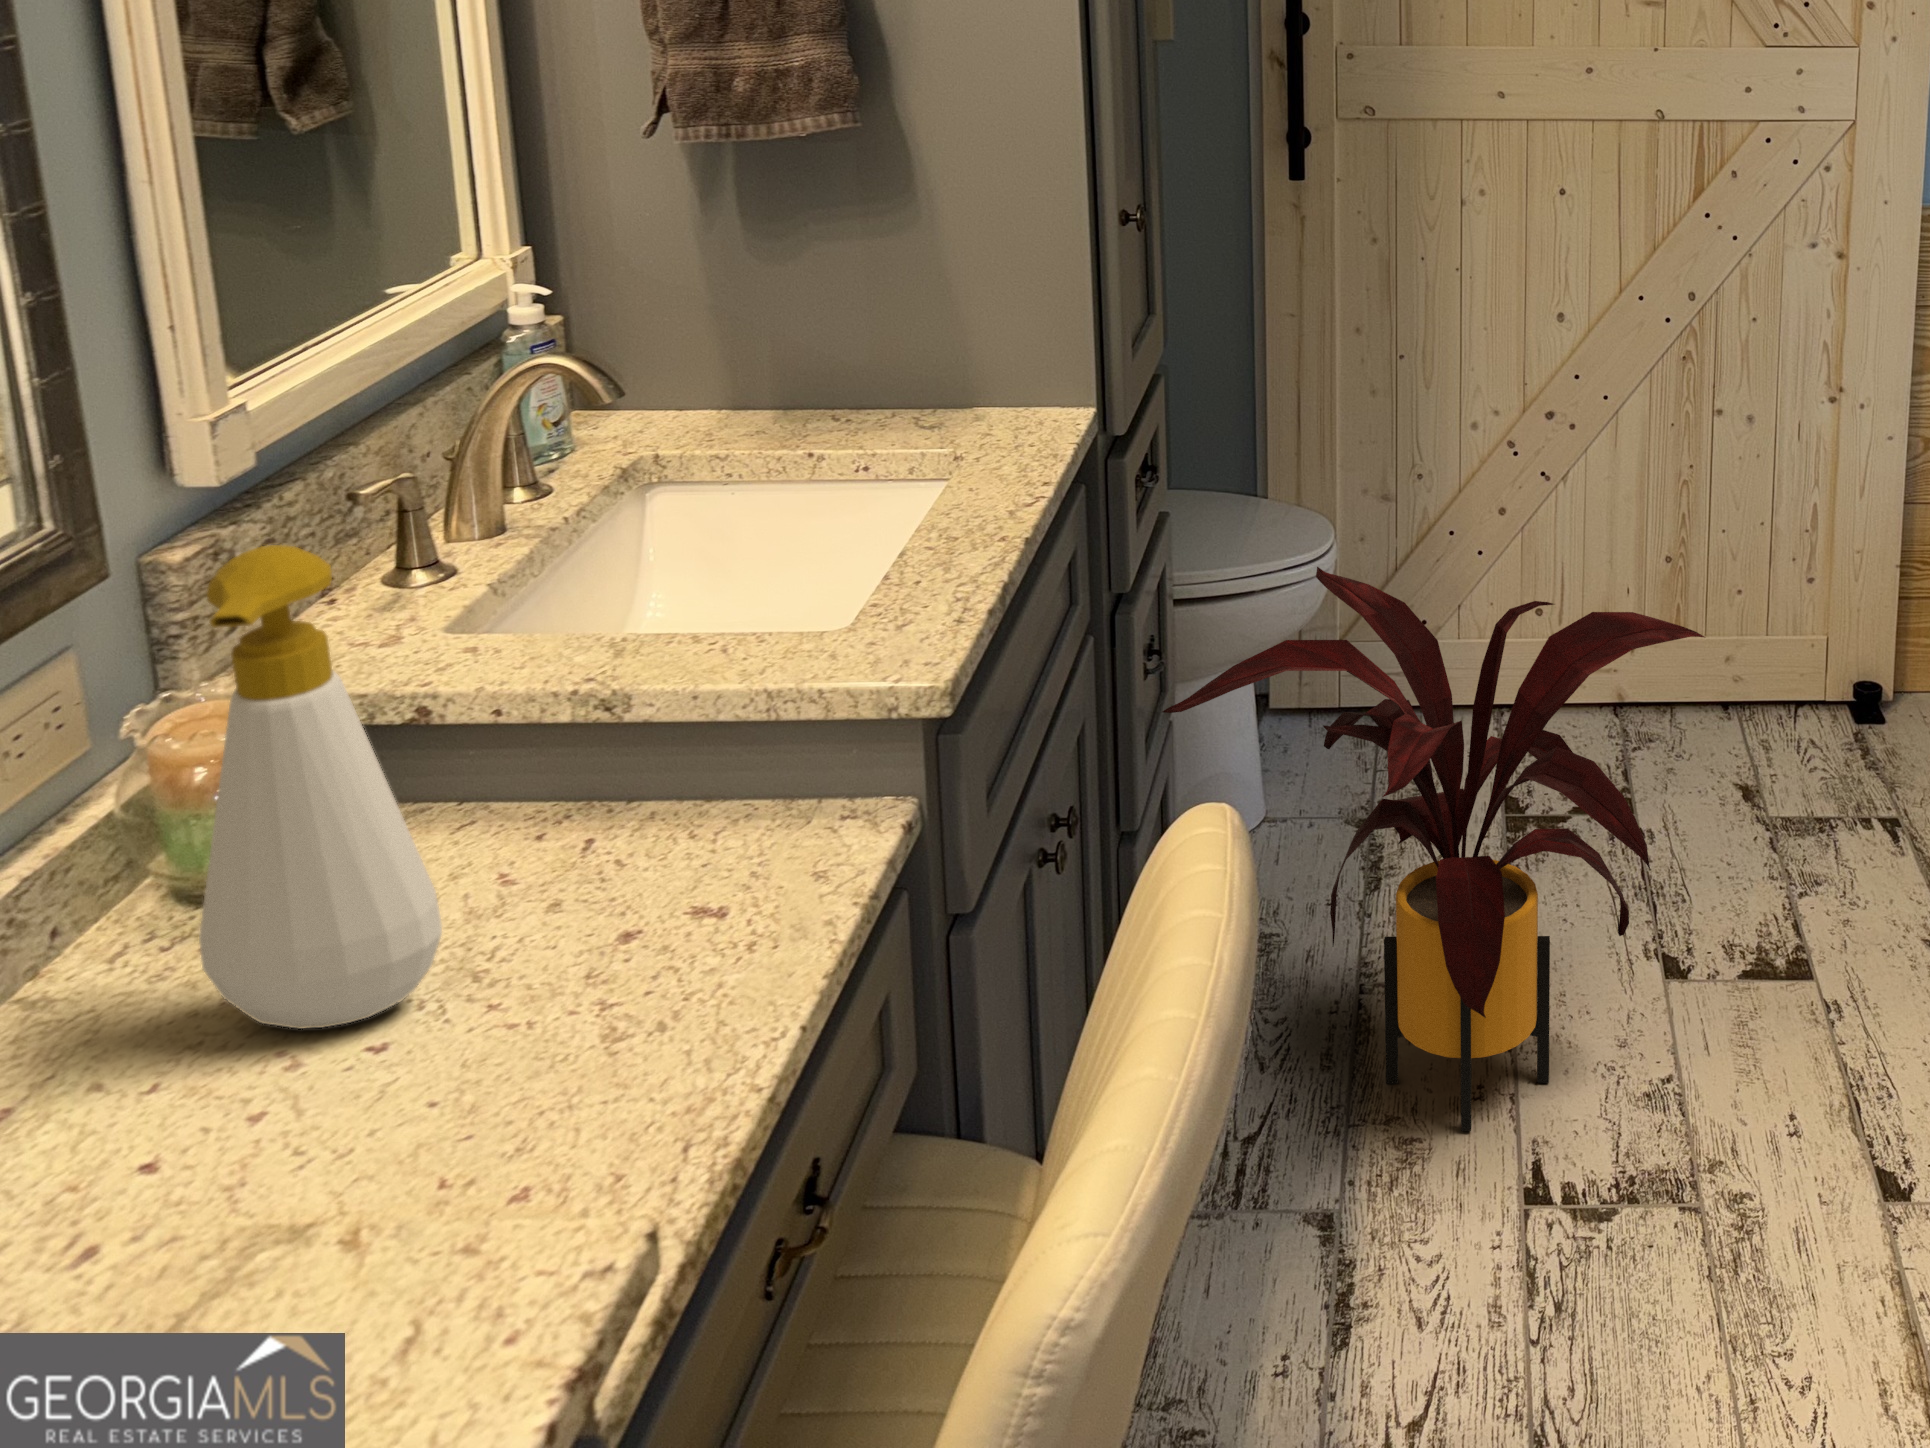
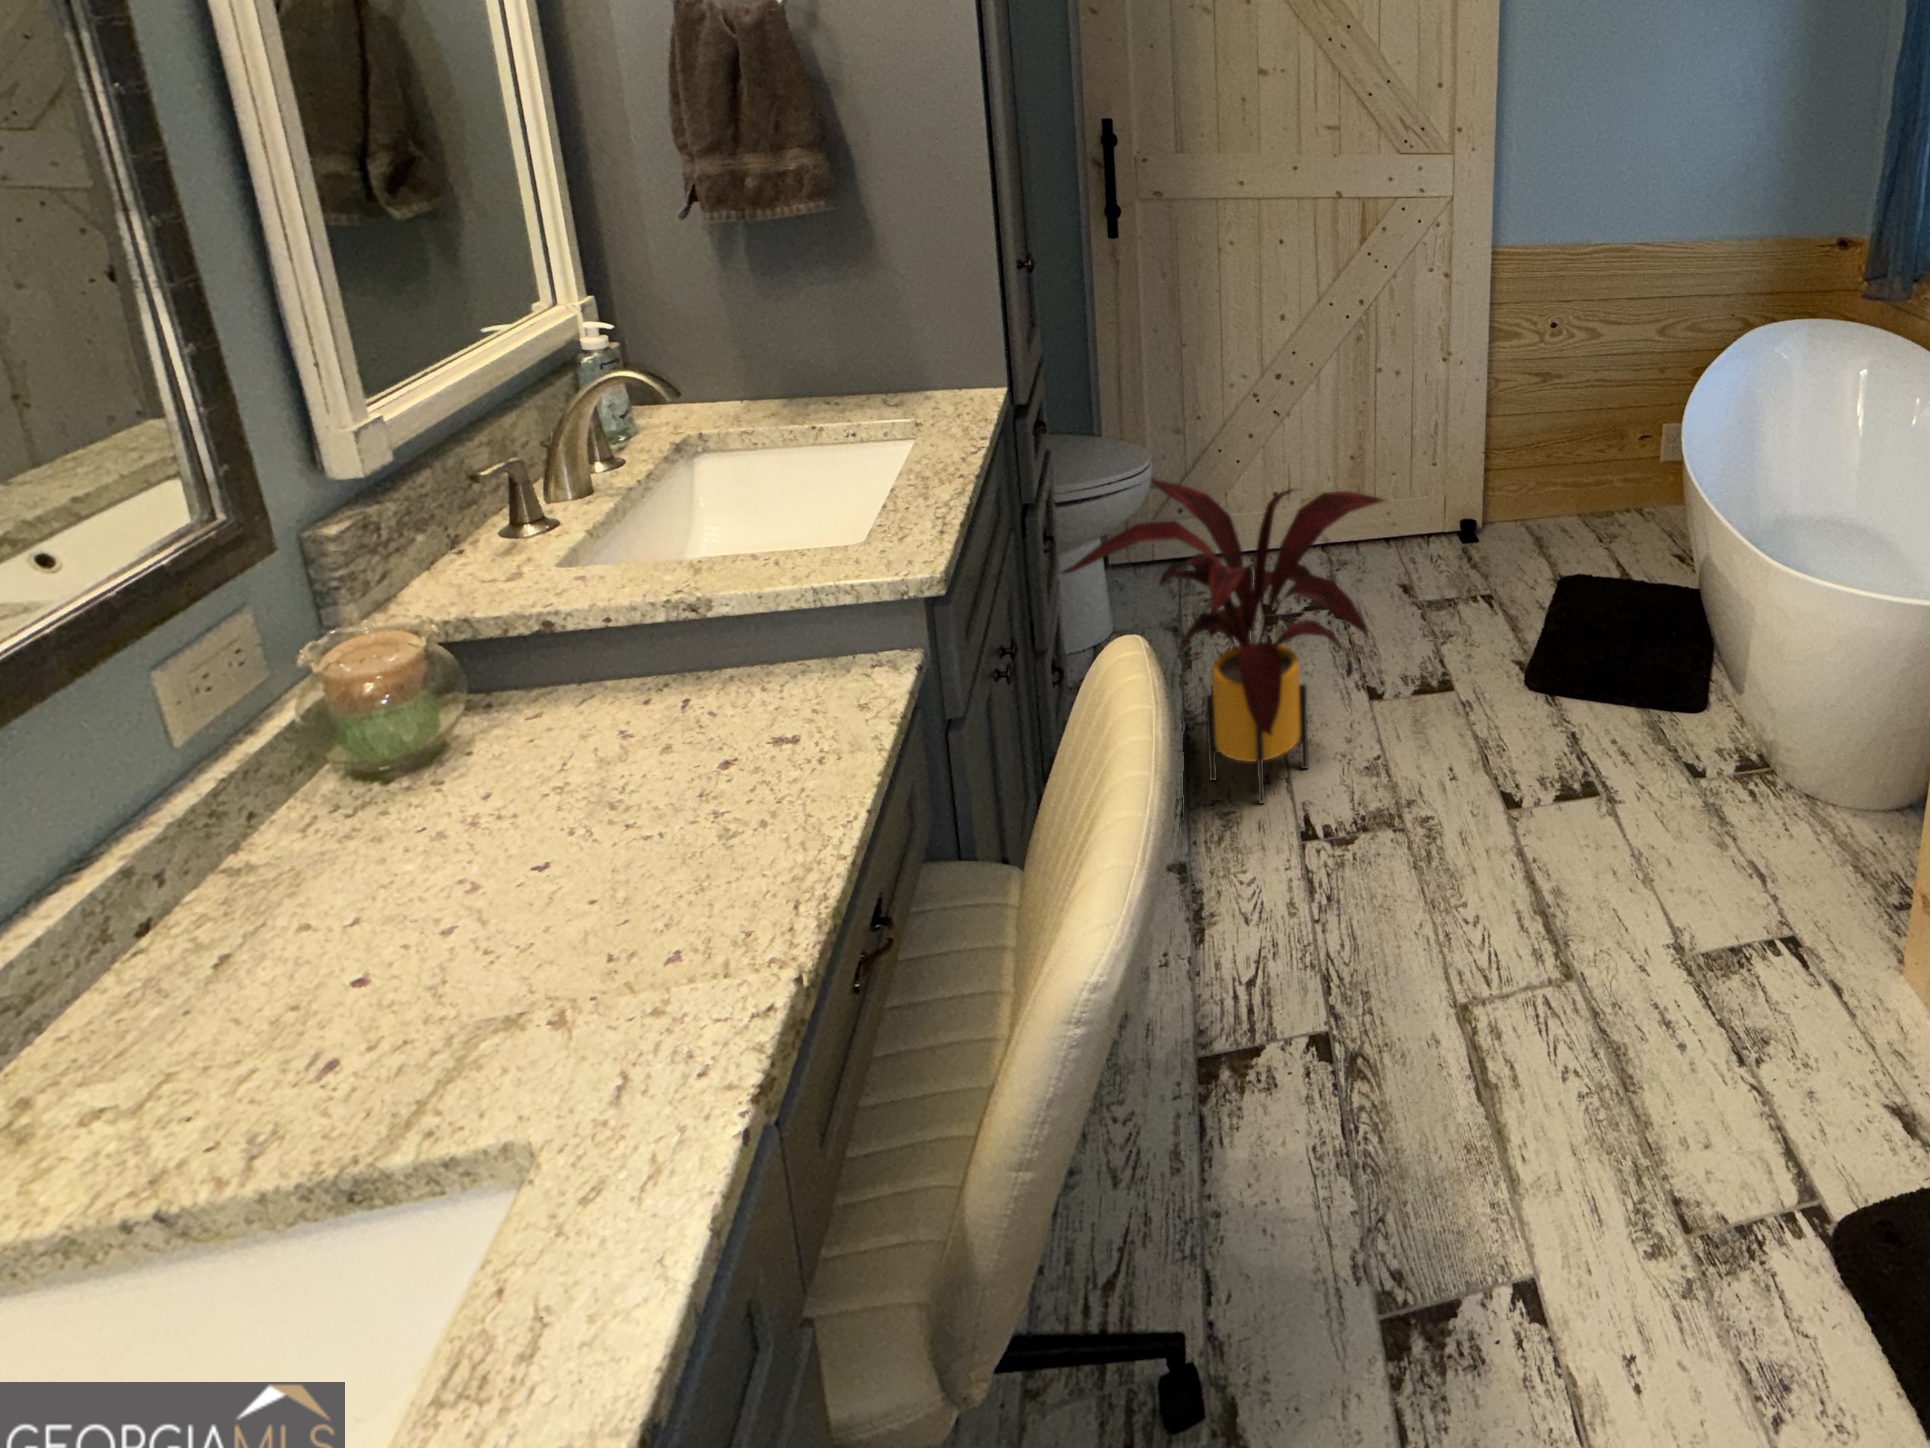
soap bottle: present [199,545,442,1029] -> none [380,523,588,860]

